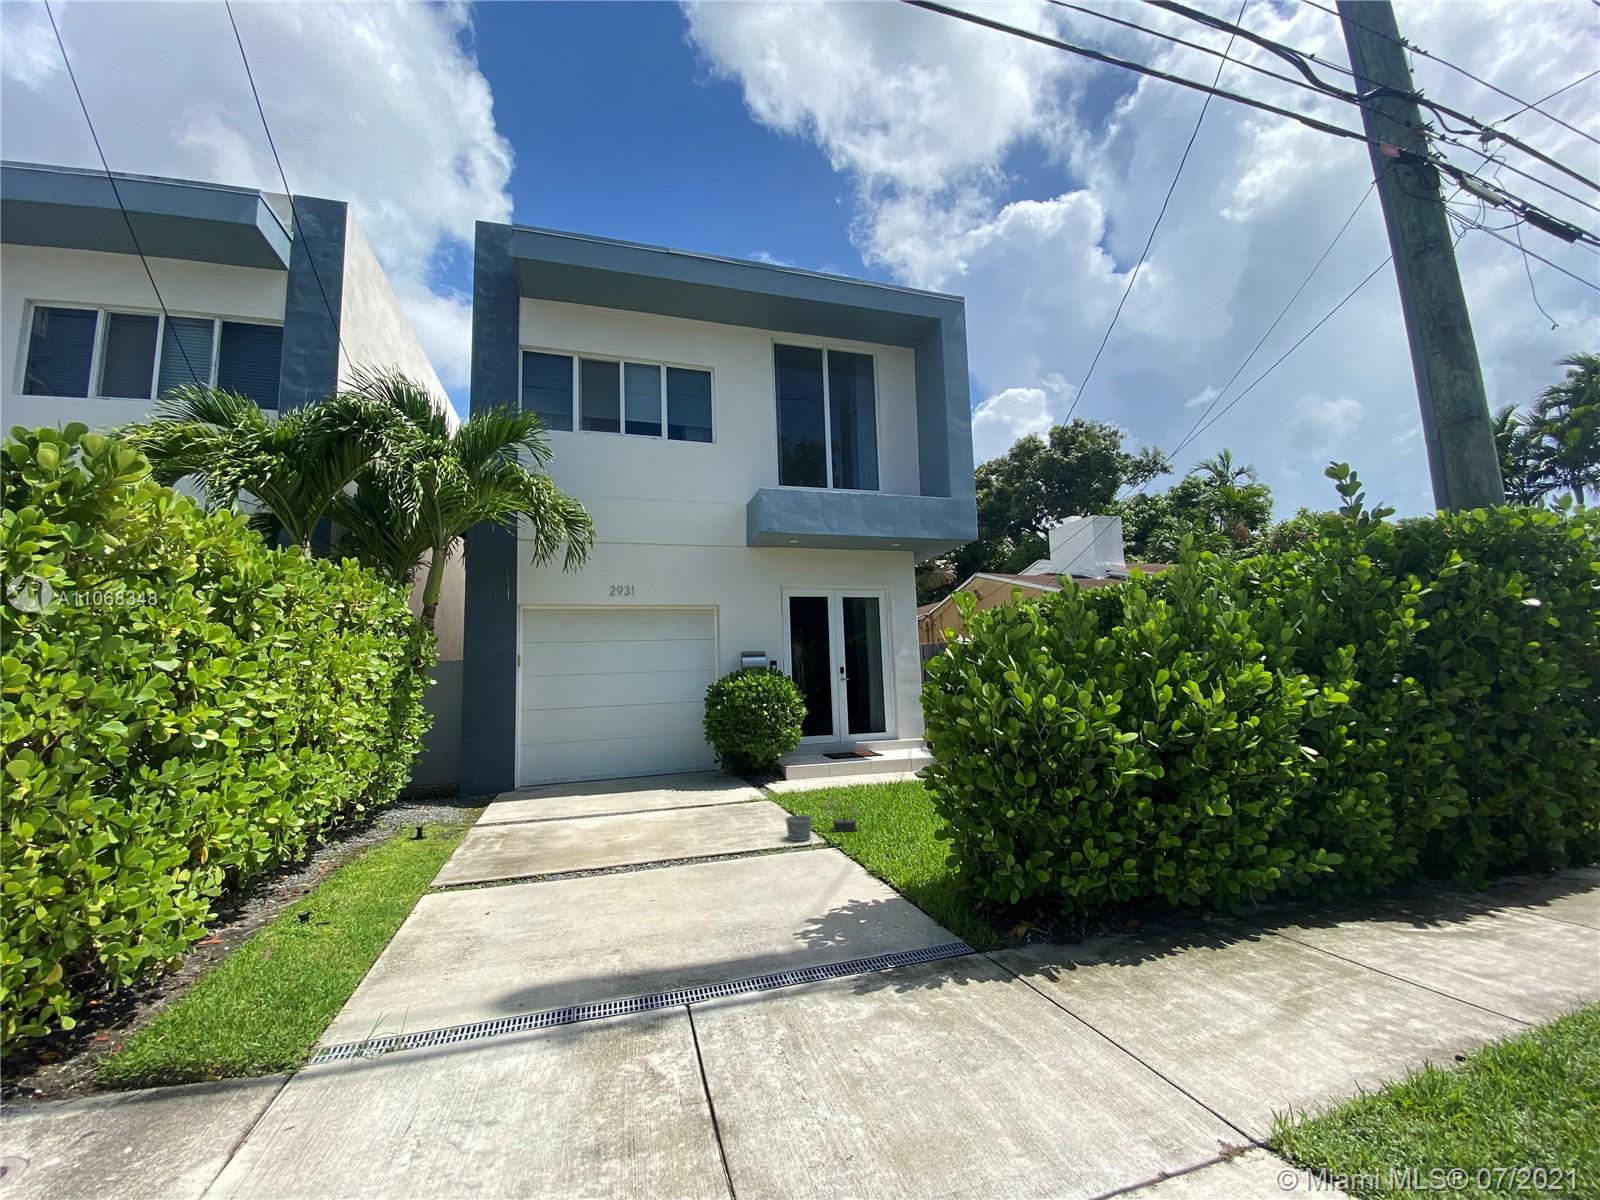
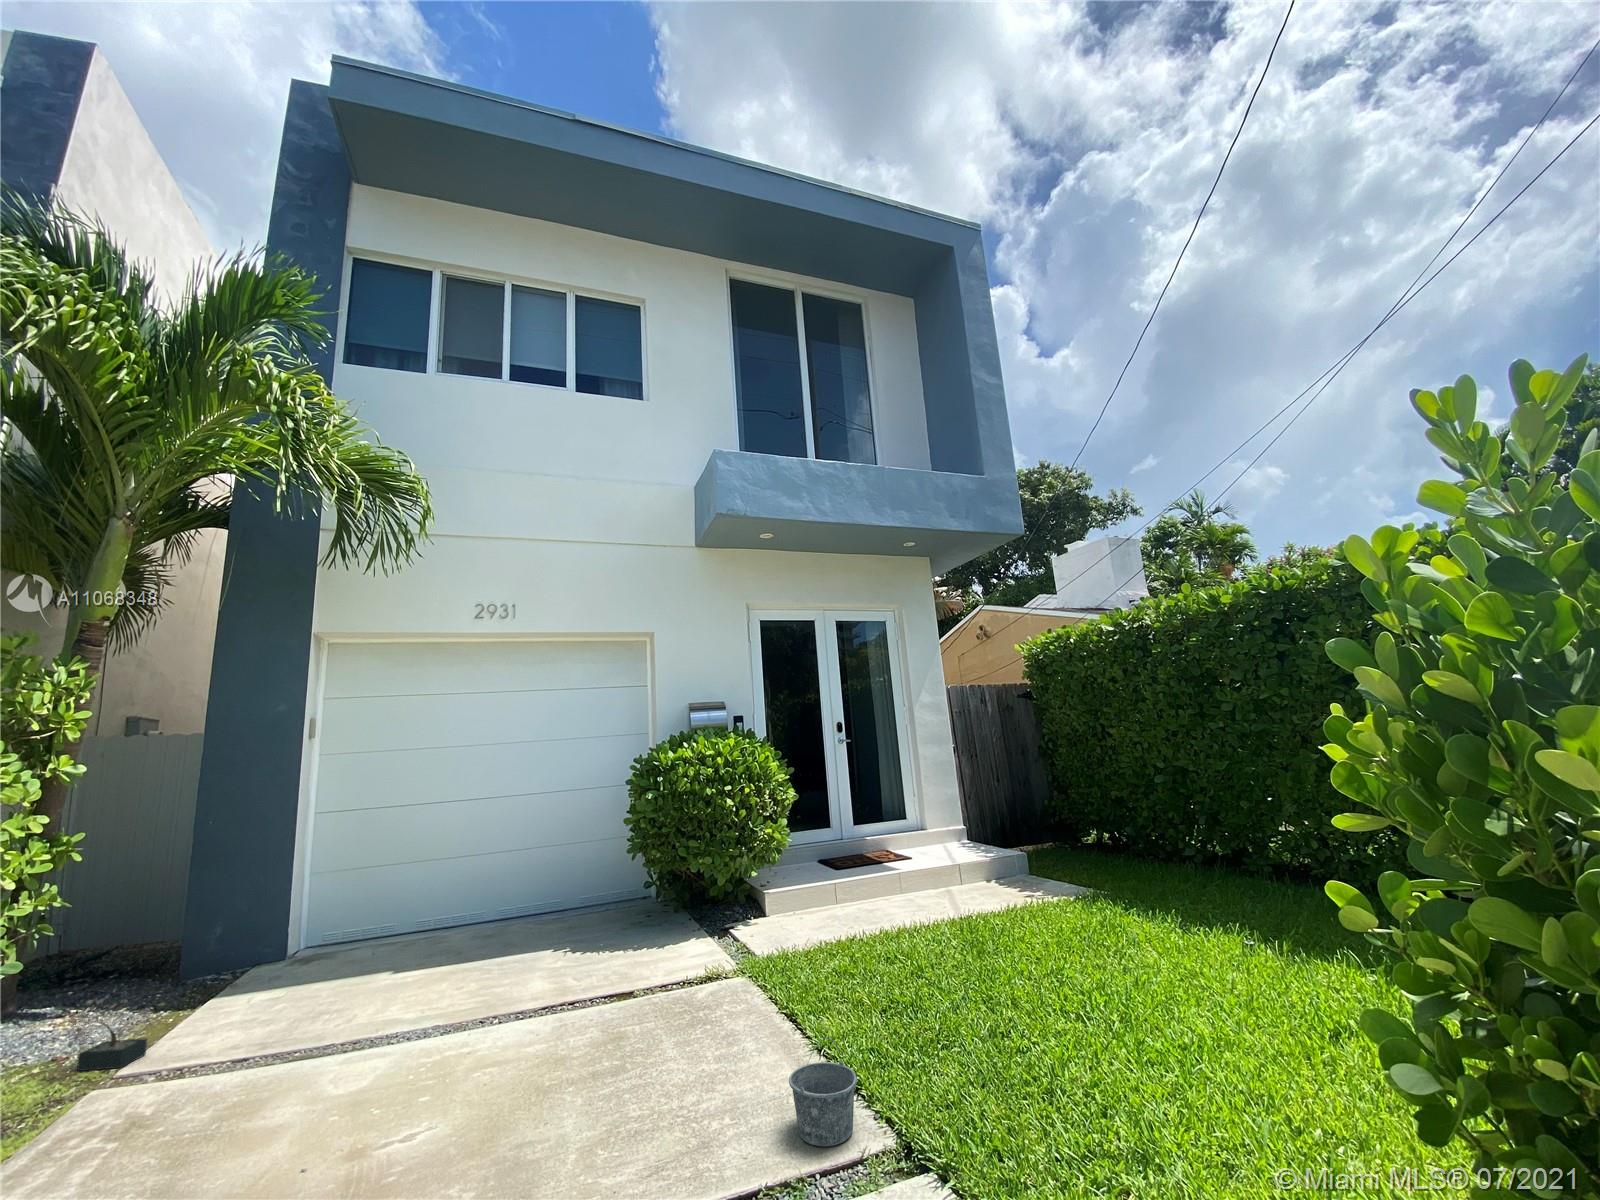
decorative plant: present [826,797,858,831] -> present [65,996,159,1071]

